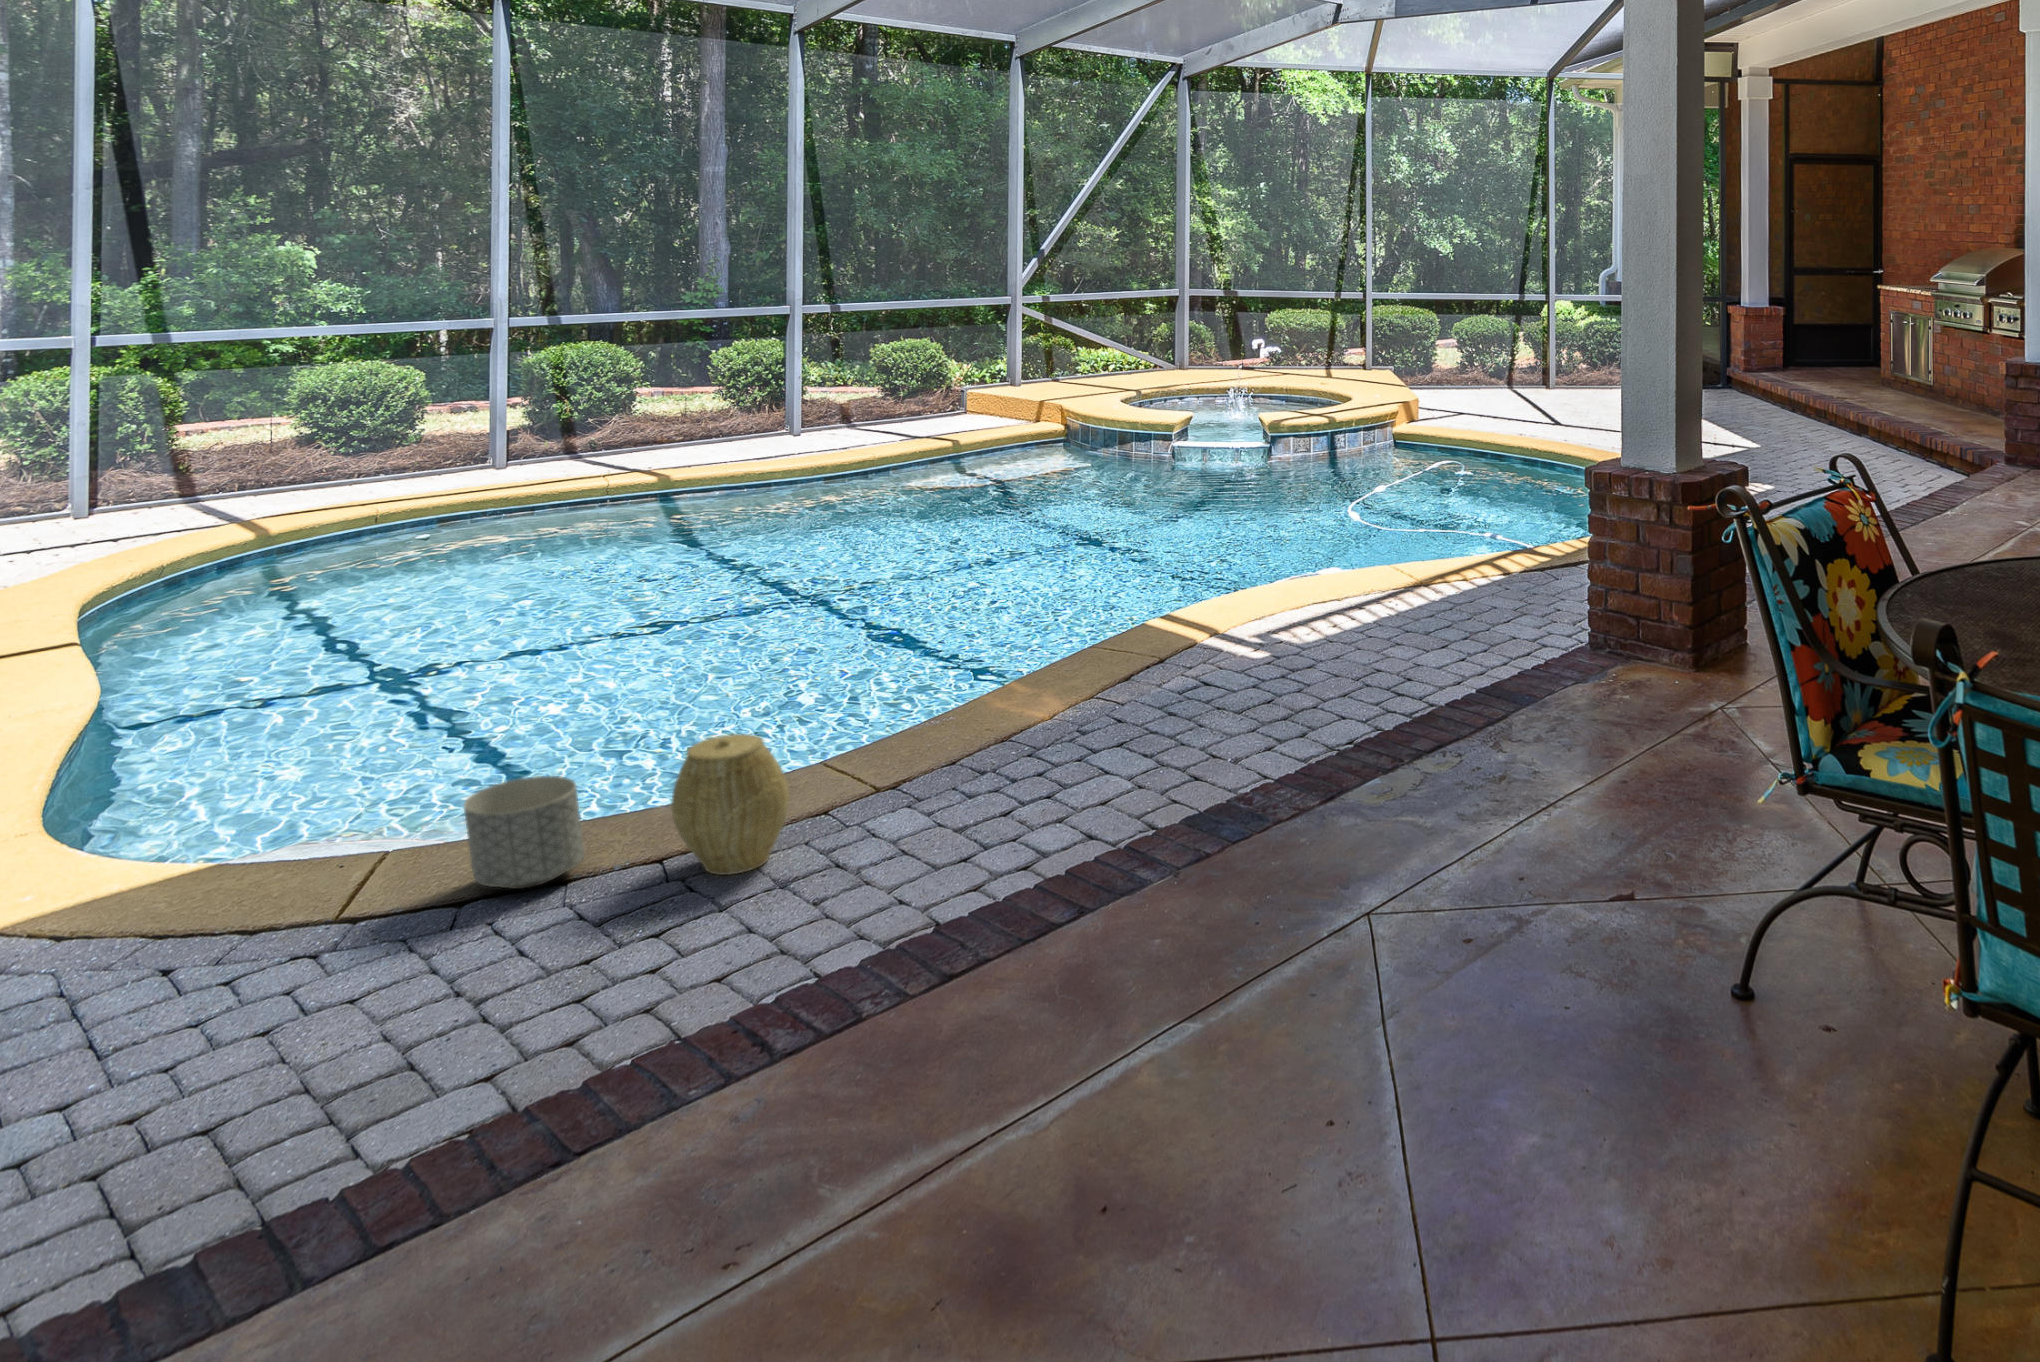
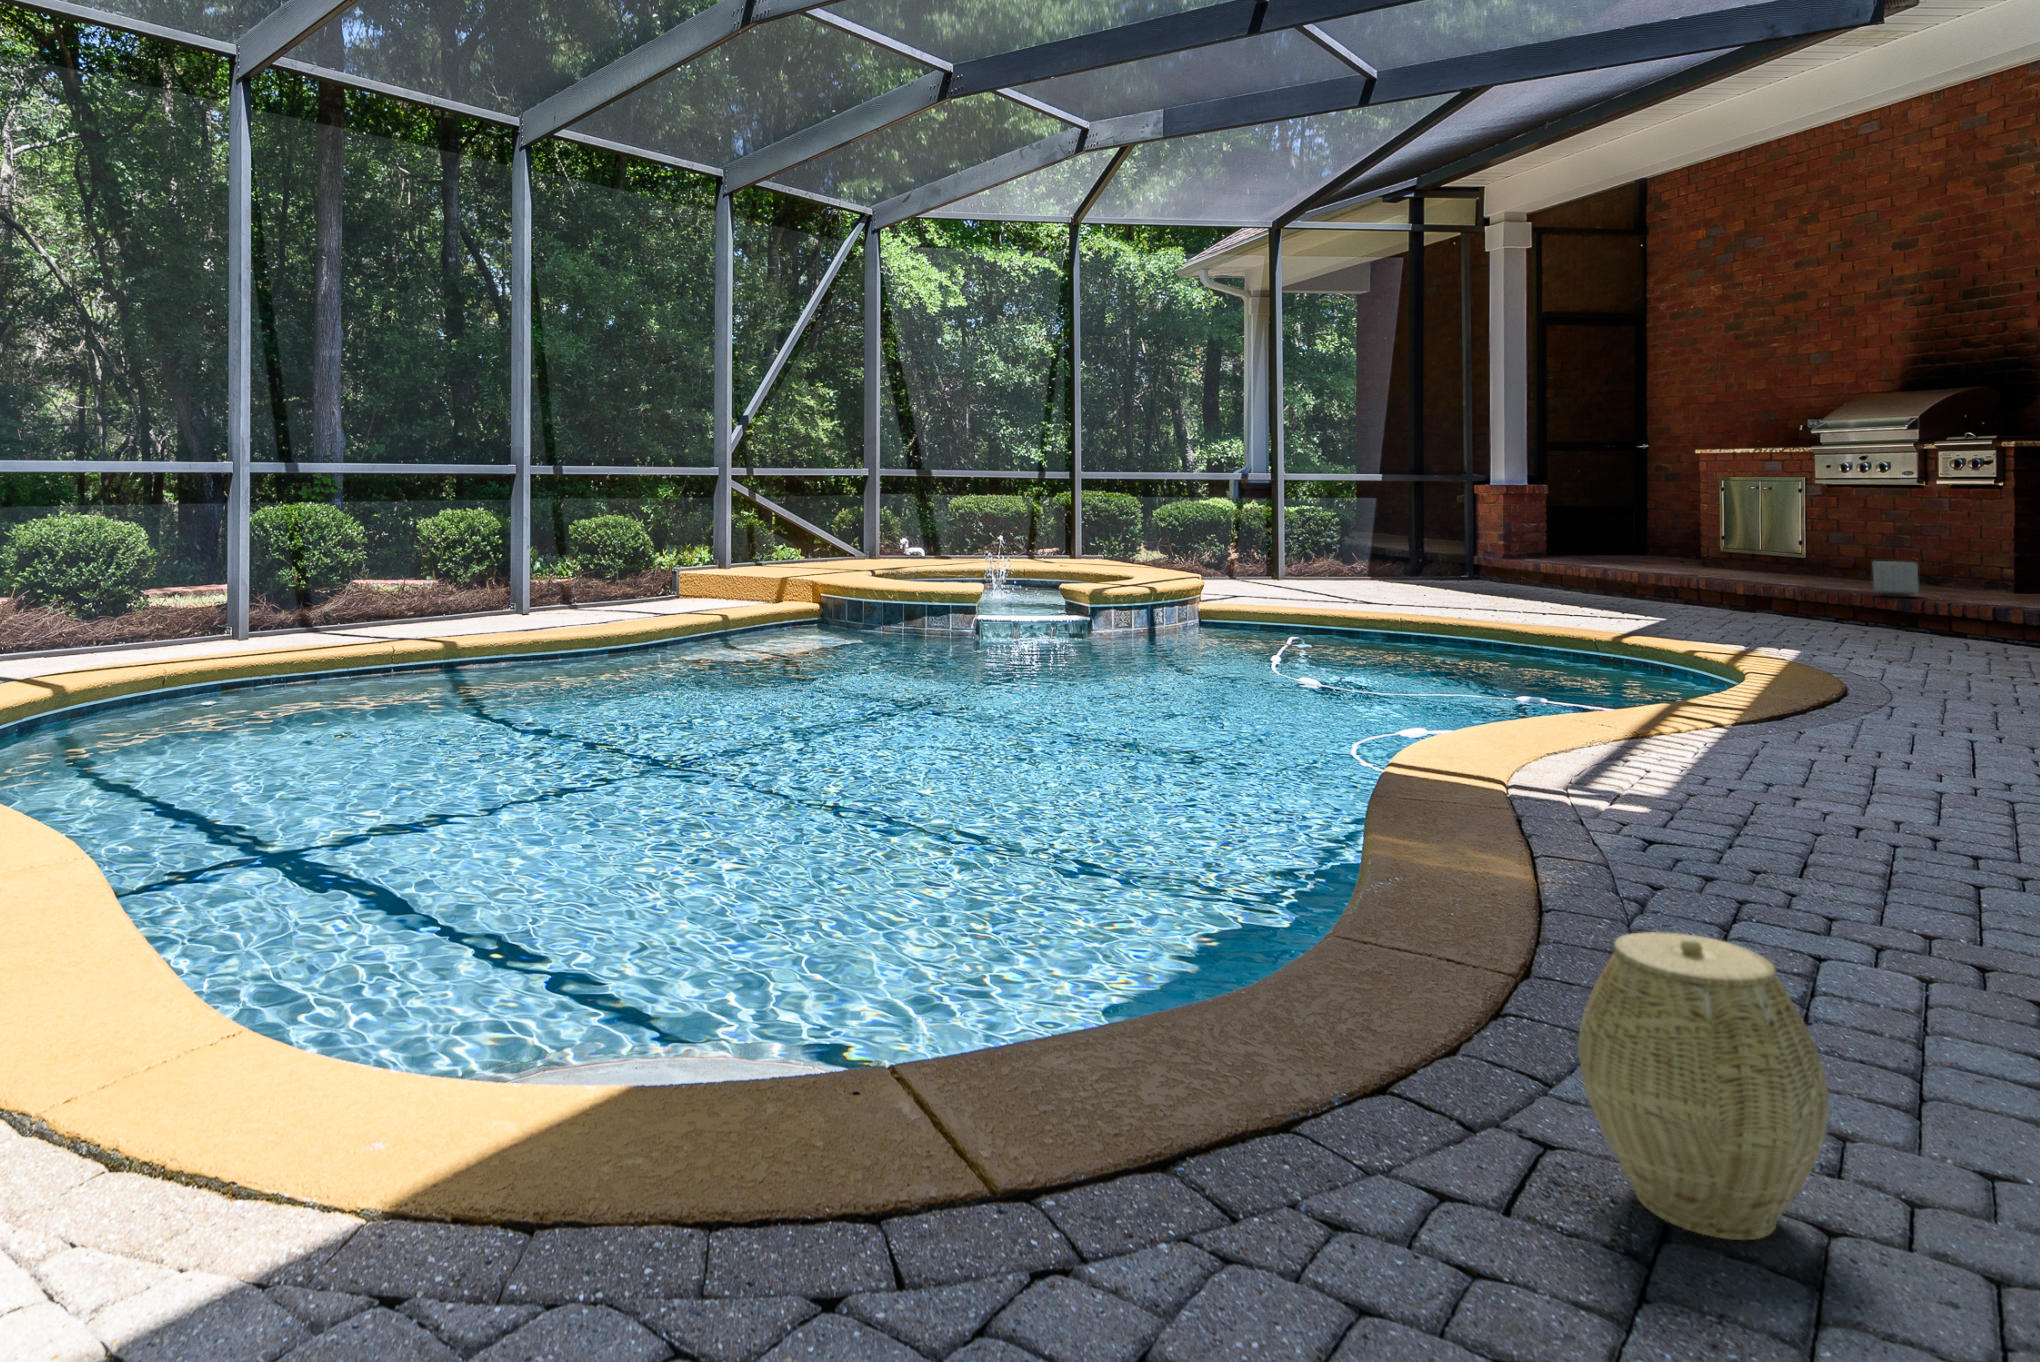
planter: present [464,776,585,889] -> present [1873,561,1919,597]

